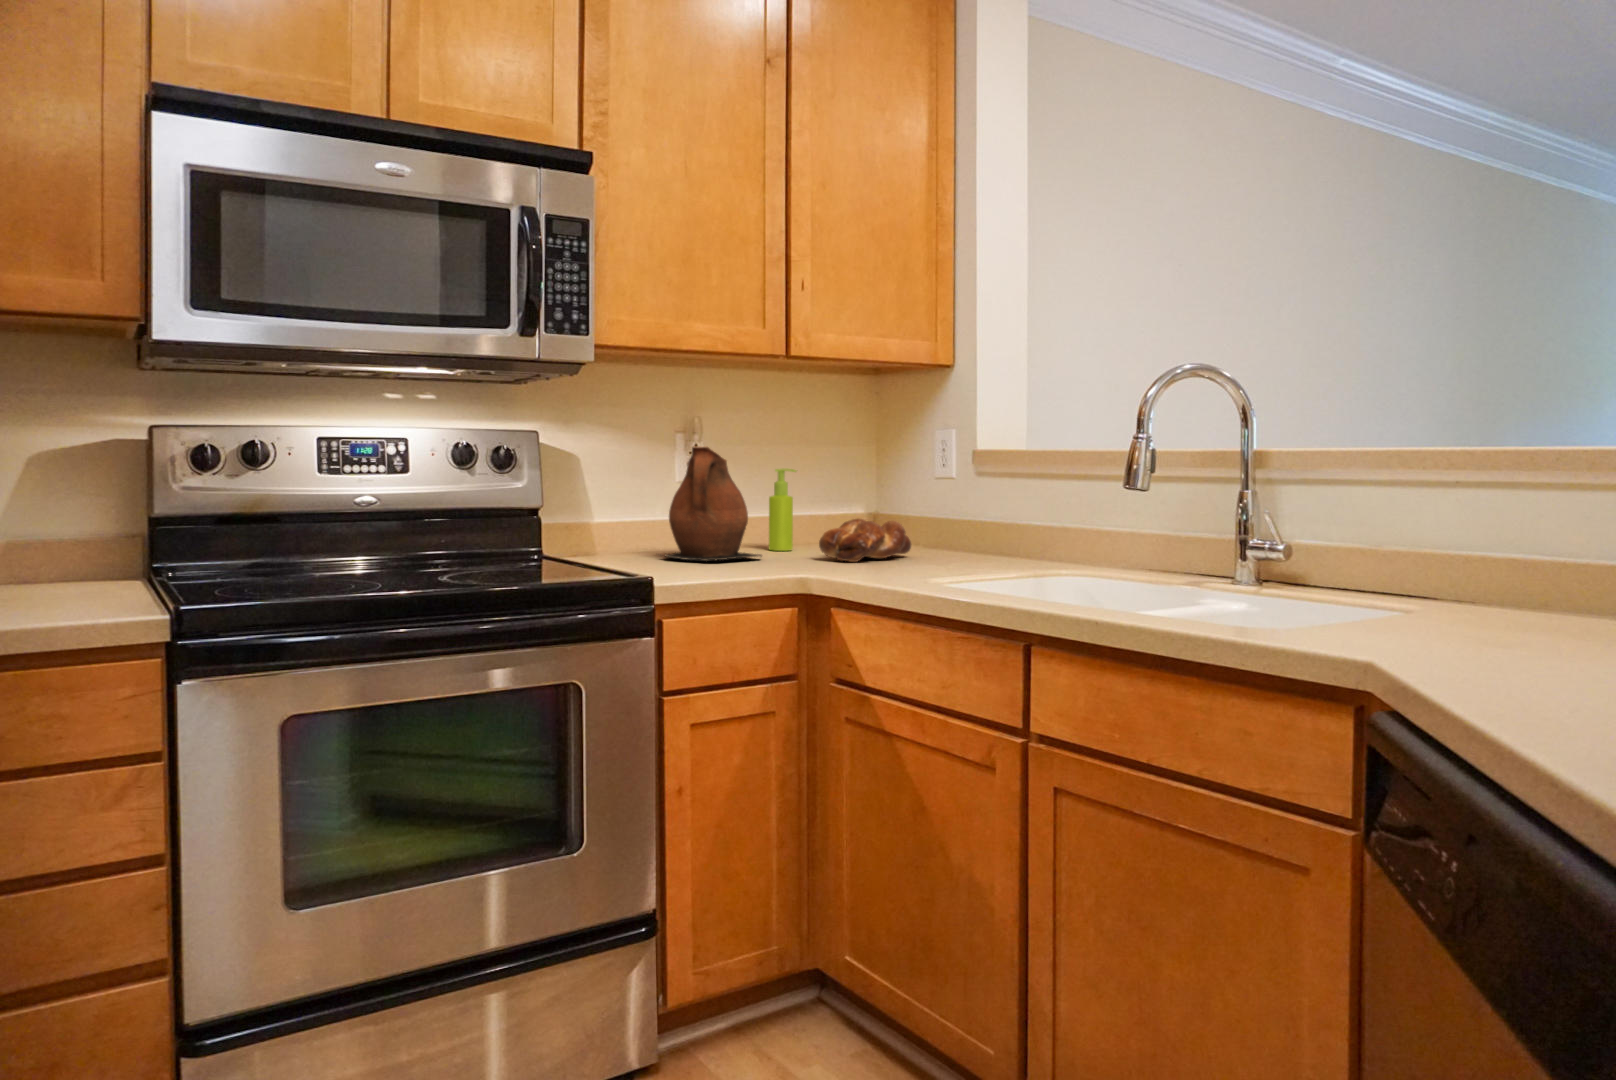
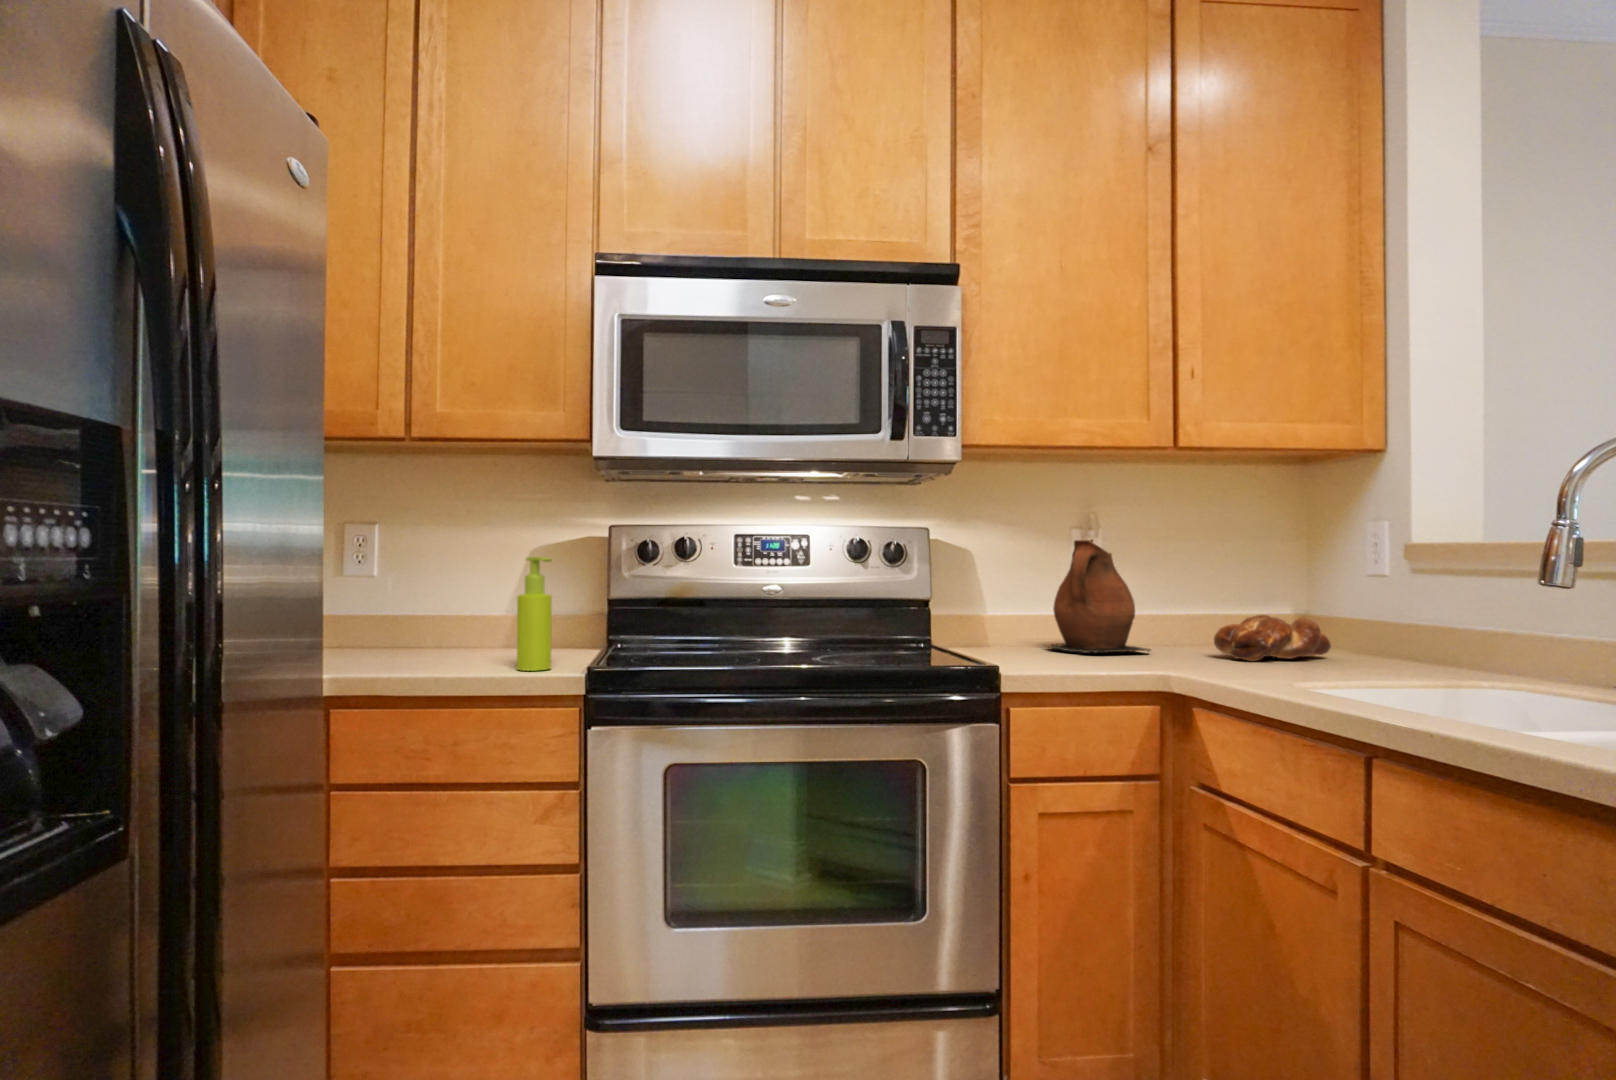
soap dispenser: present [769,469,796,551] -> present [517,557,552,671]

